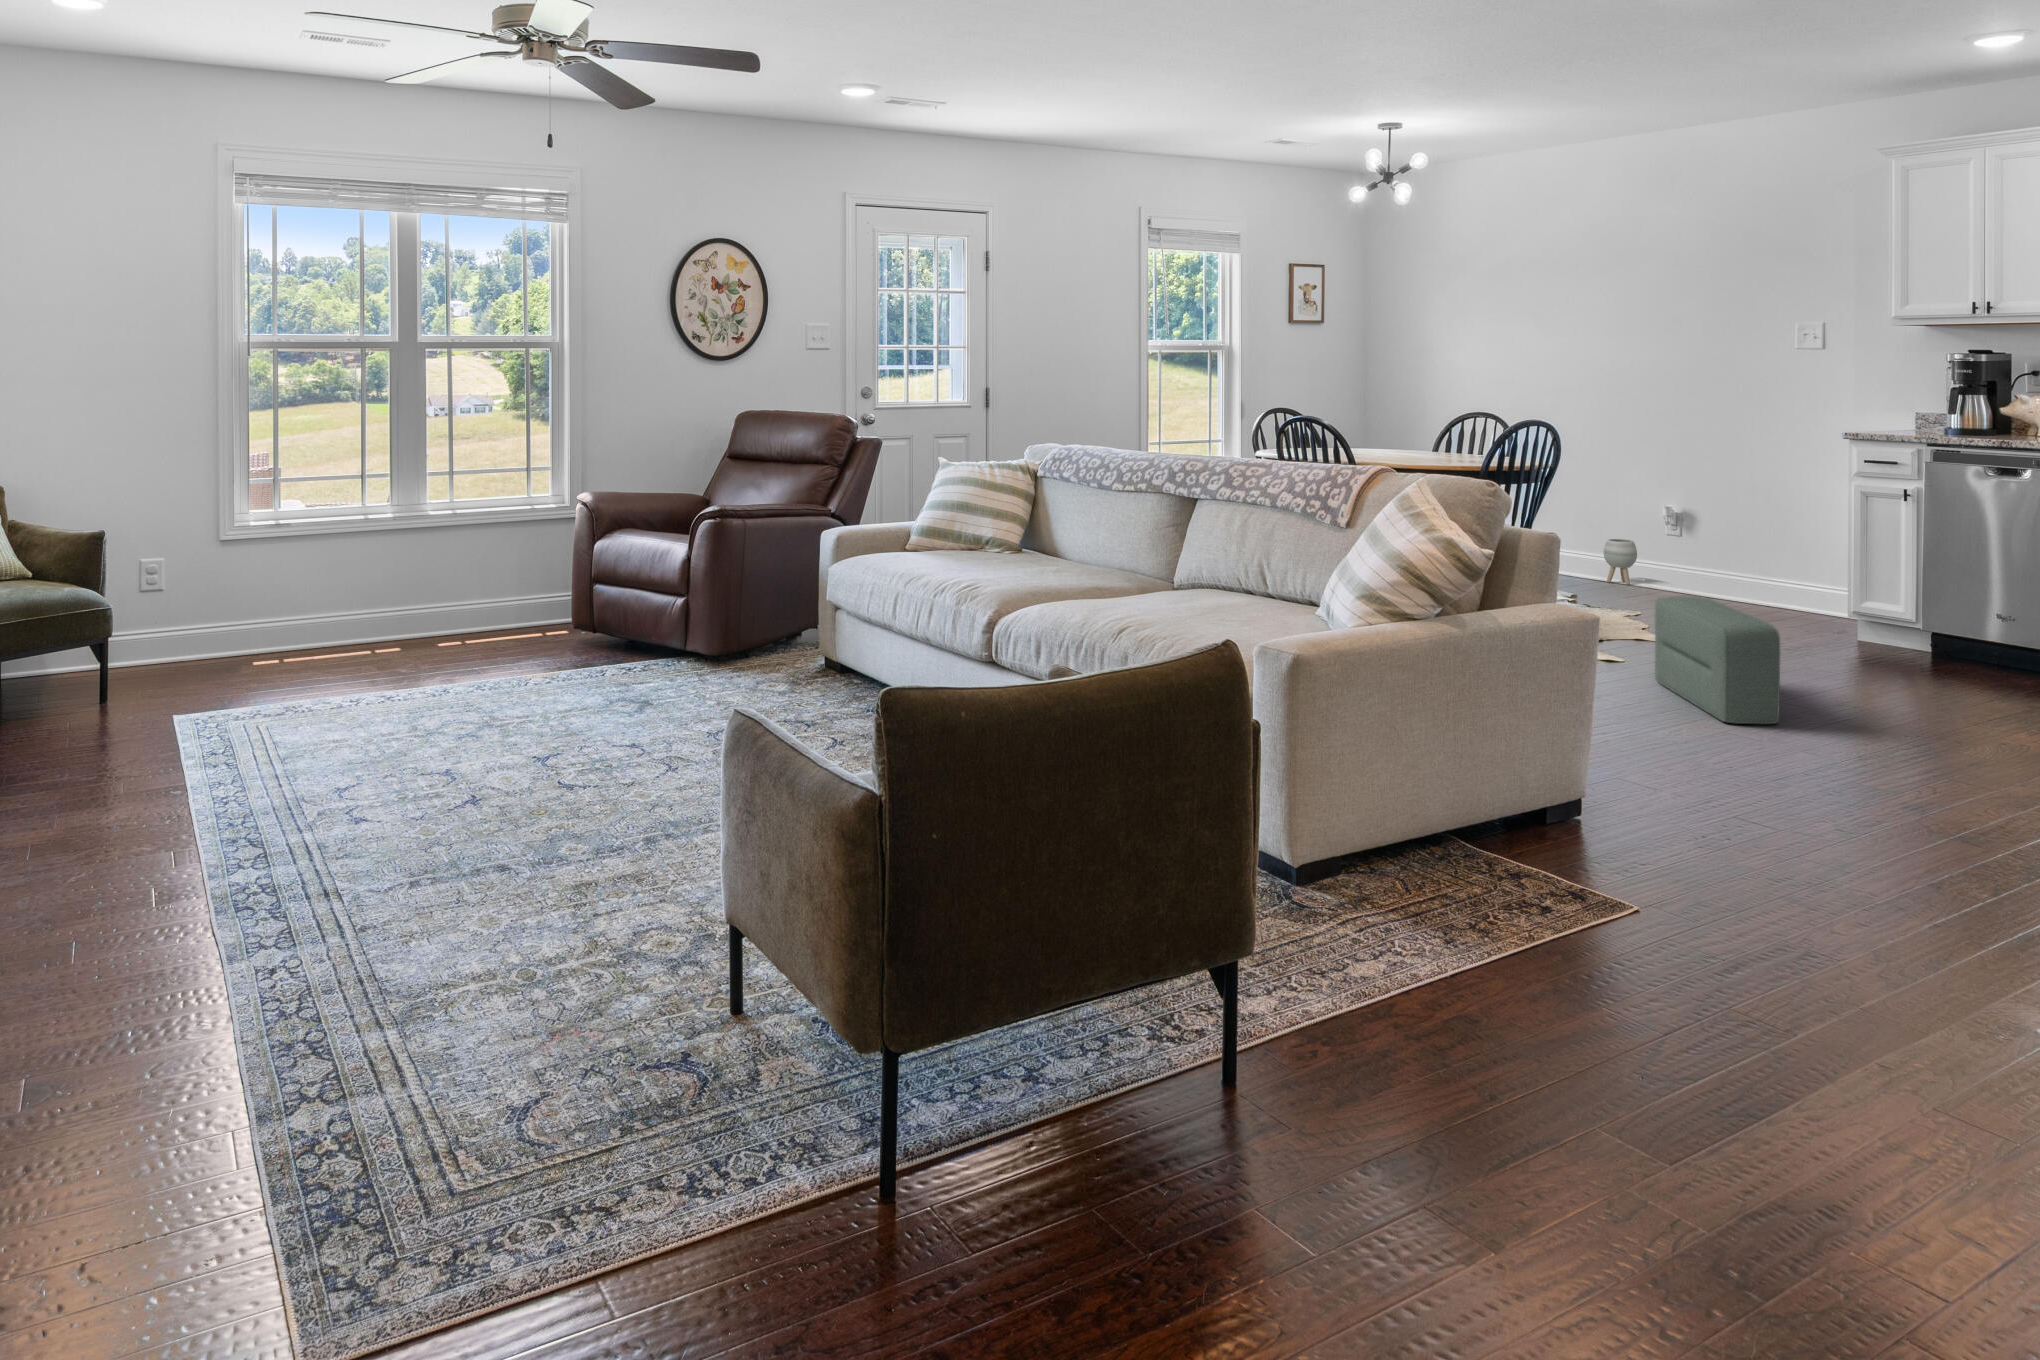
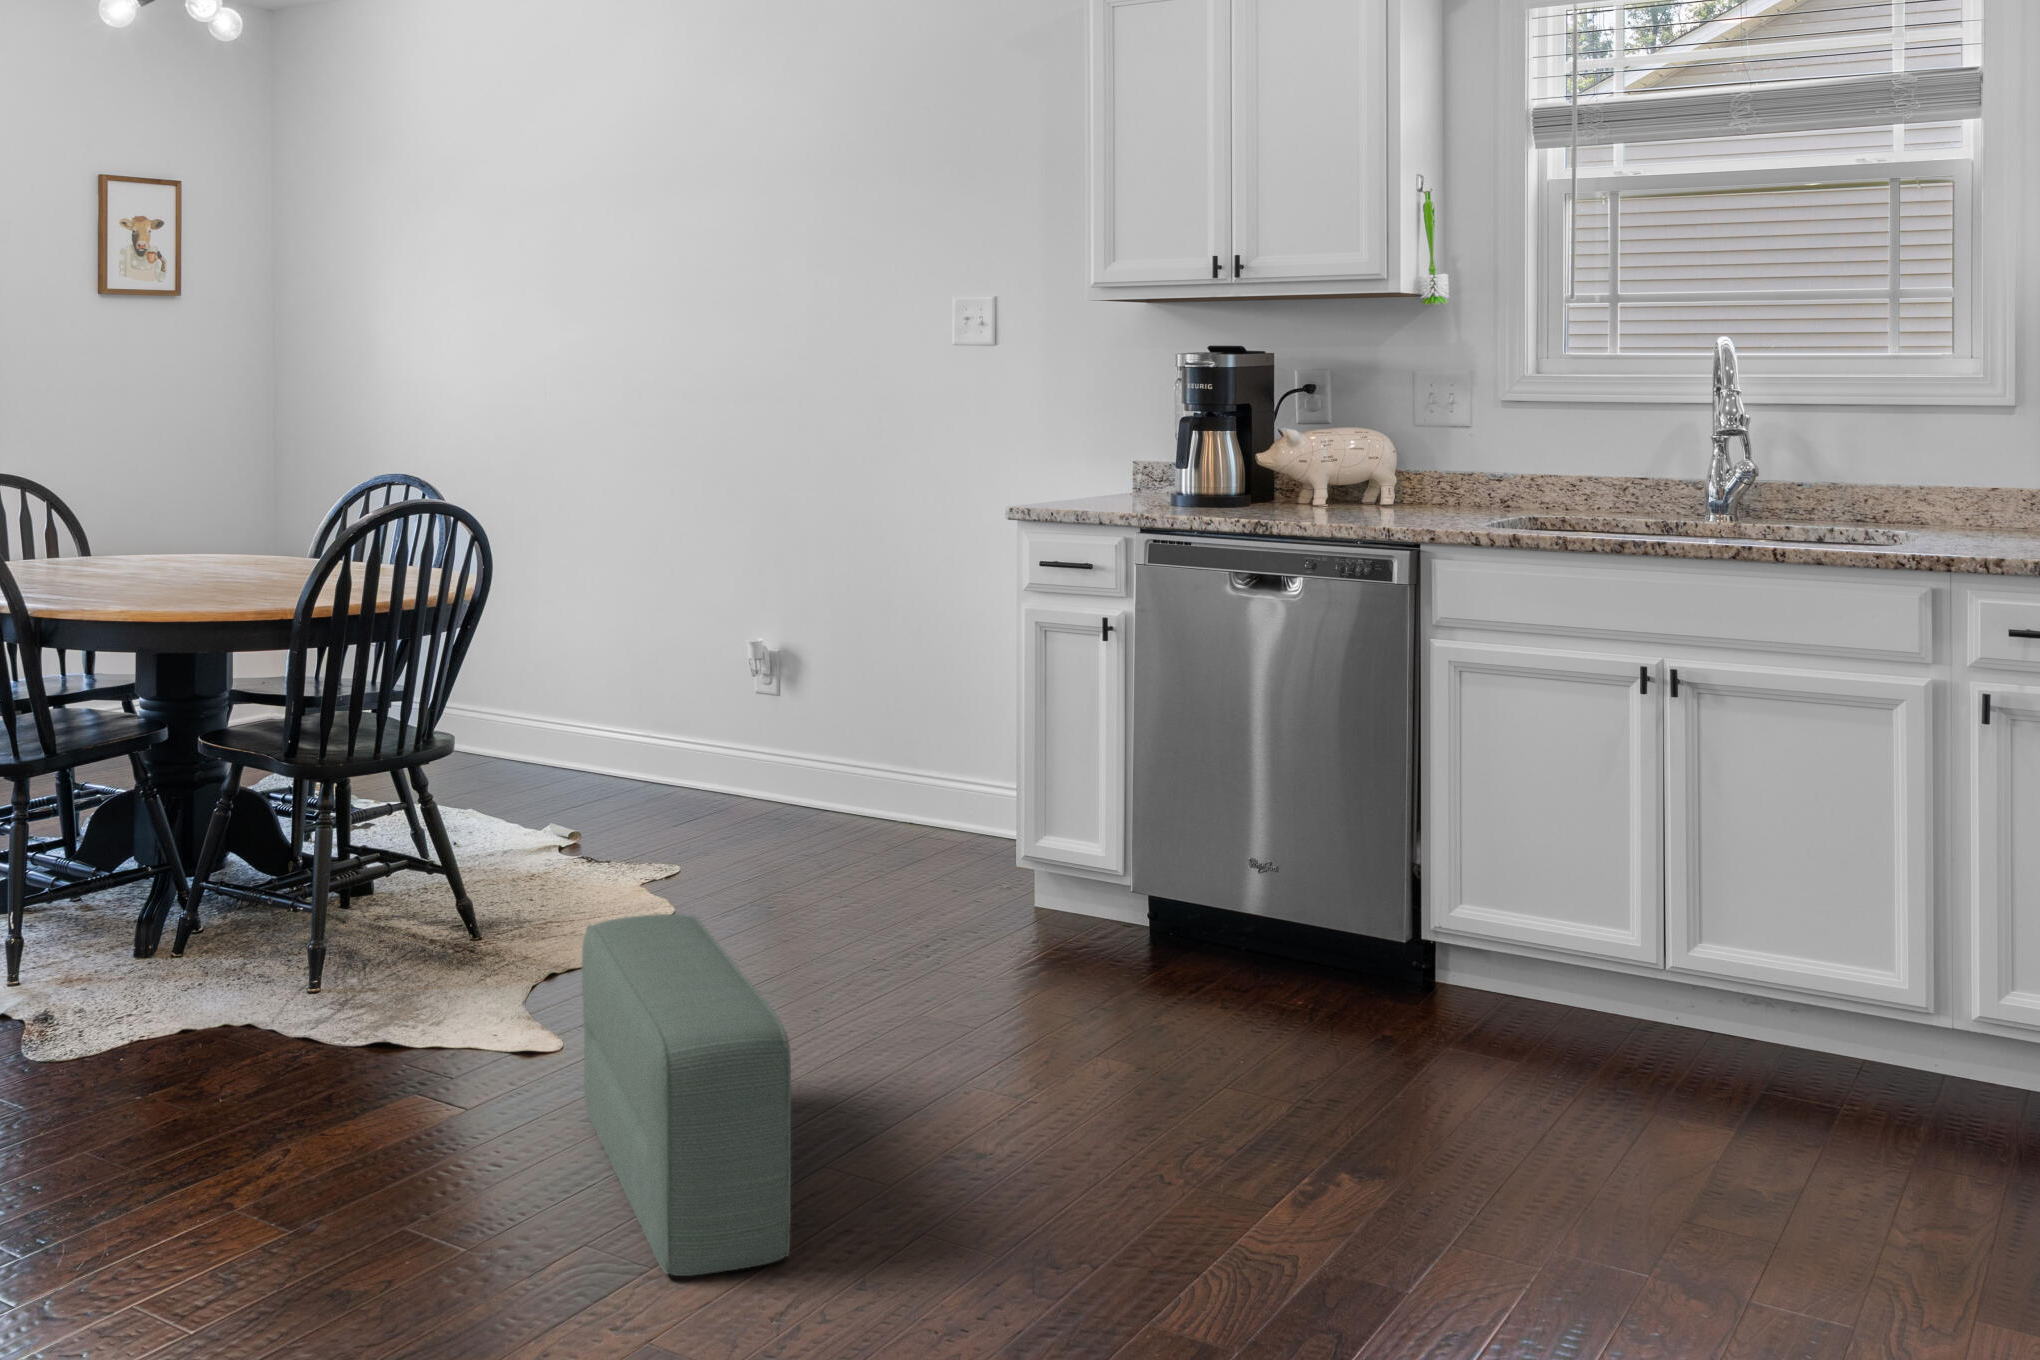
planter: present [1604,539,1637,584] -> none [648,698,705,783]

